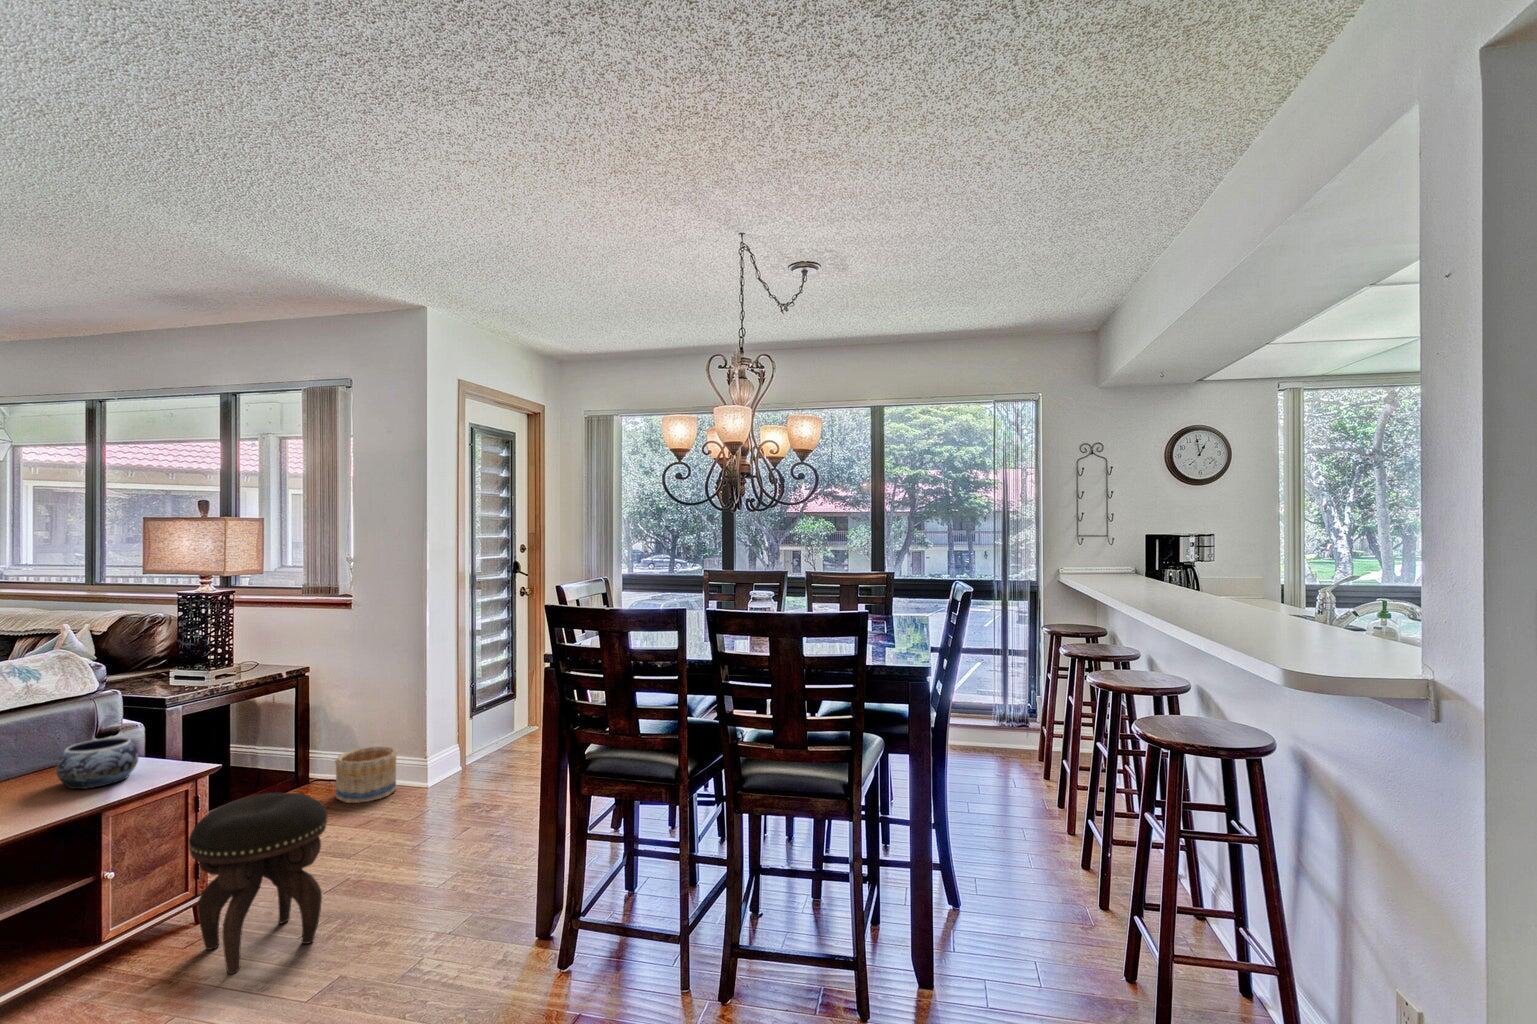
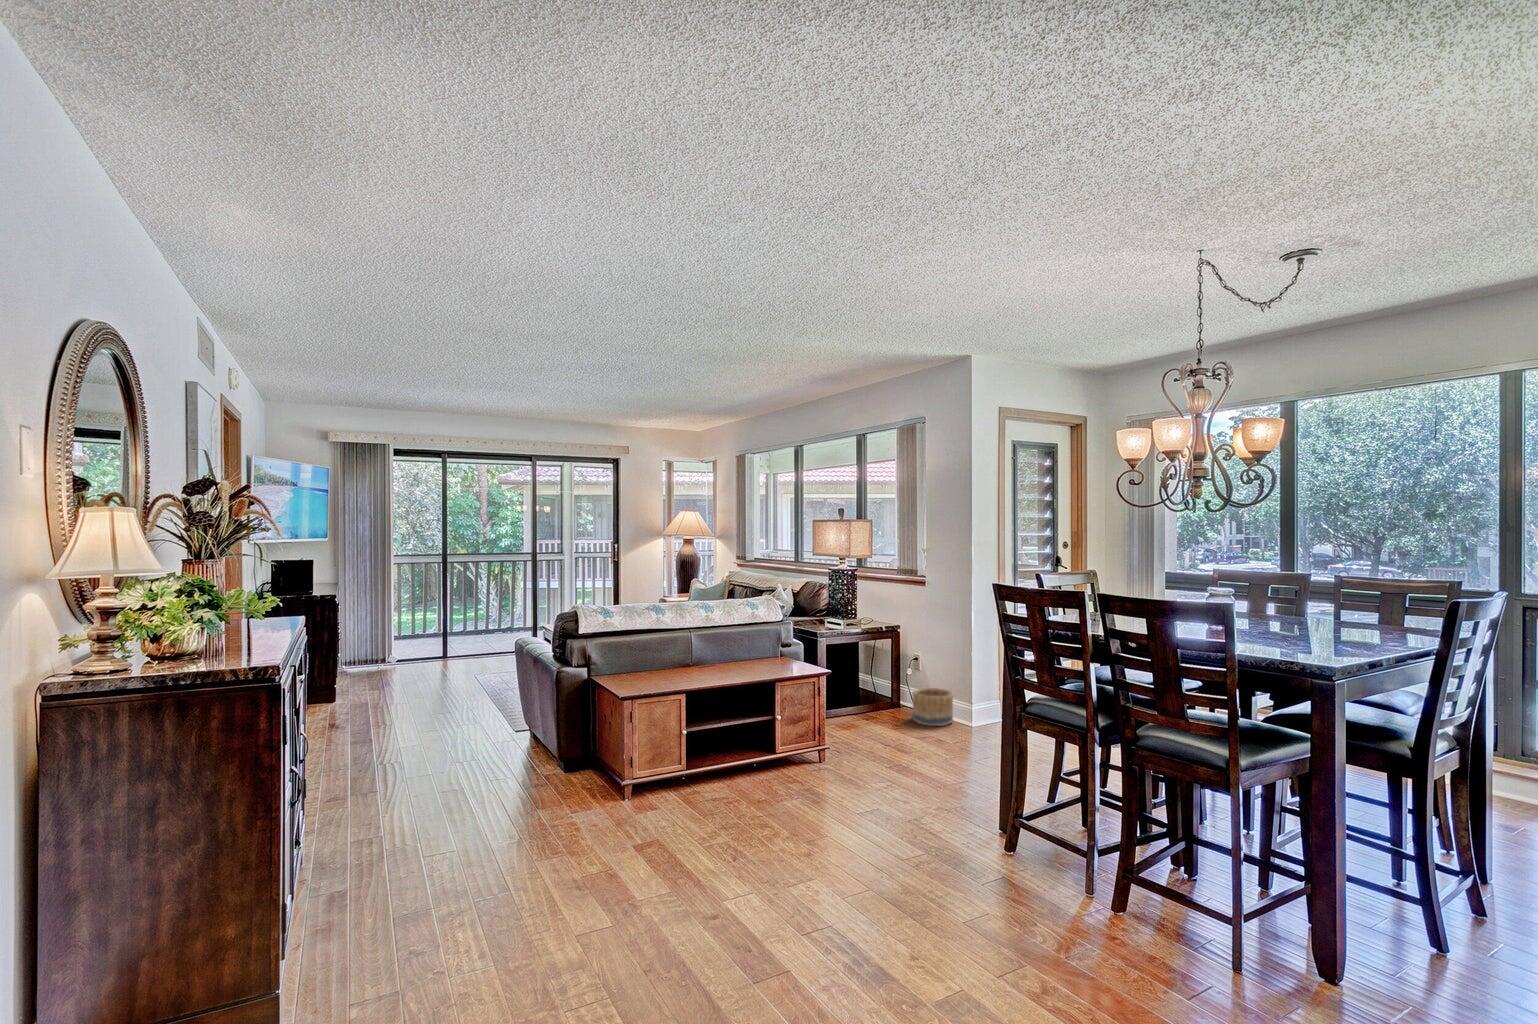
decorative bowl: present [56,737,138,789] -> none [759,644,794,670]
footstool: present [189,793,327,974] -> none [811,691,882,790]

